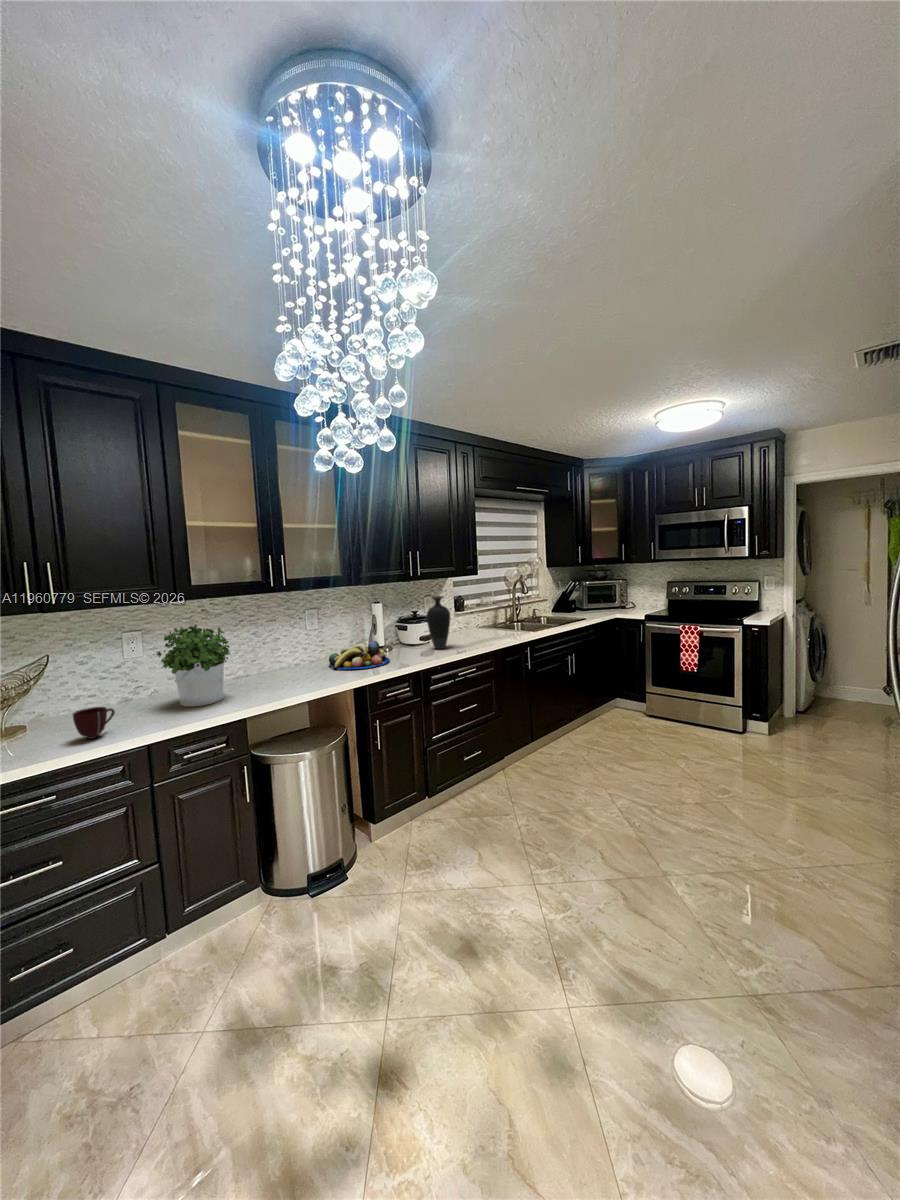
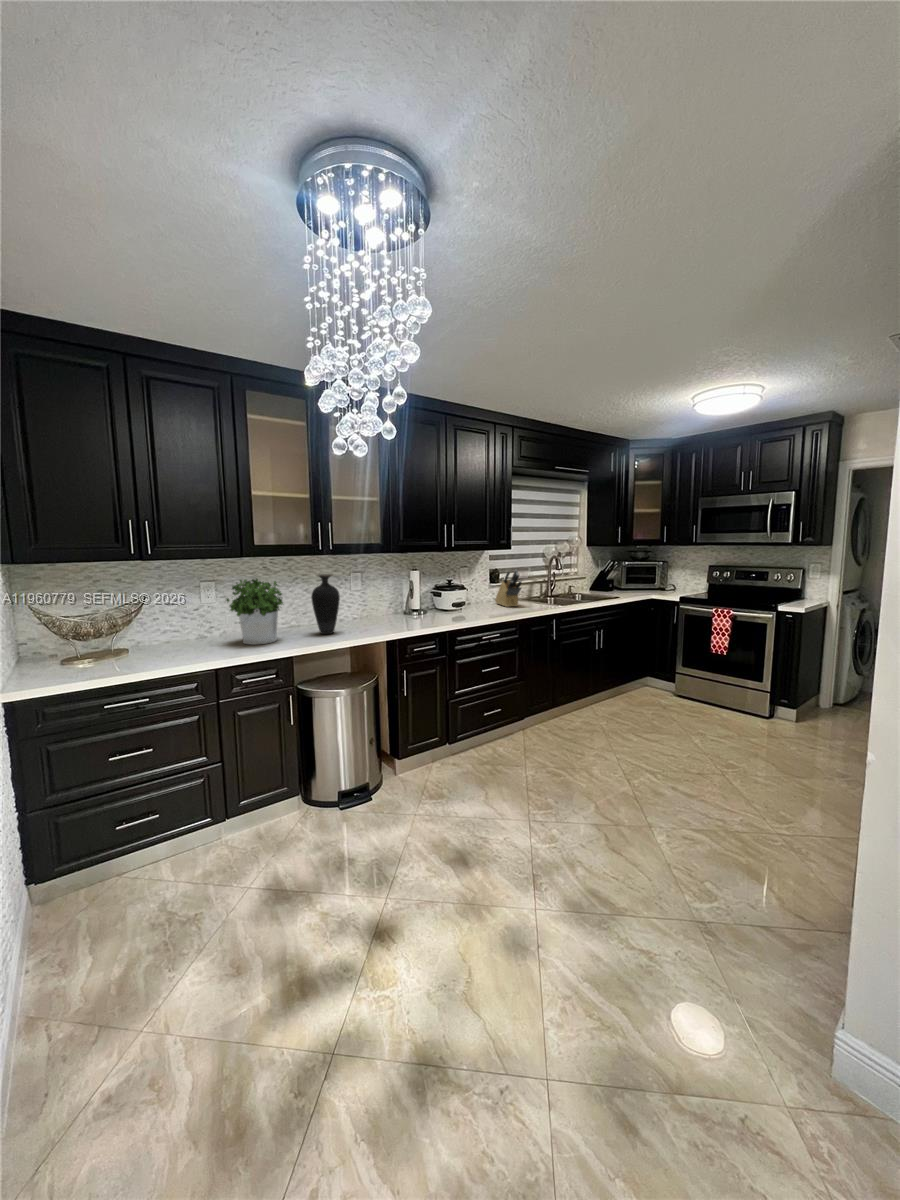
vase: present [426,596,450,649] -> present [311,574,340,634]
knife block: none [462,596,492,637] -> present [495,570,522,607]
fruit bowl: present [329,641,390,670] -> none [367,603,421,626]
mug: present [73,707,115,739] -> none [163,637,193,660]

